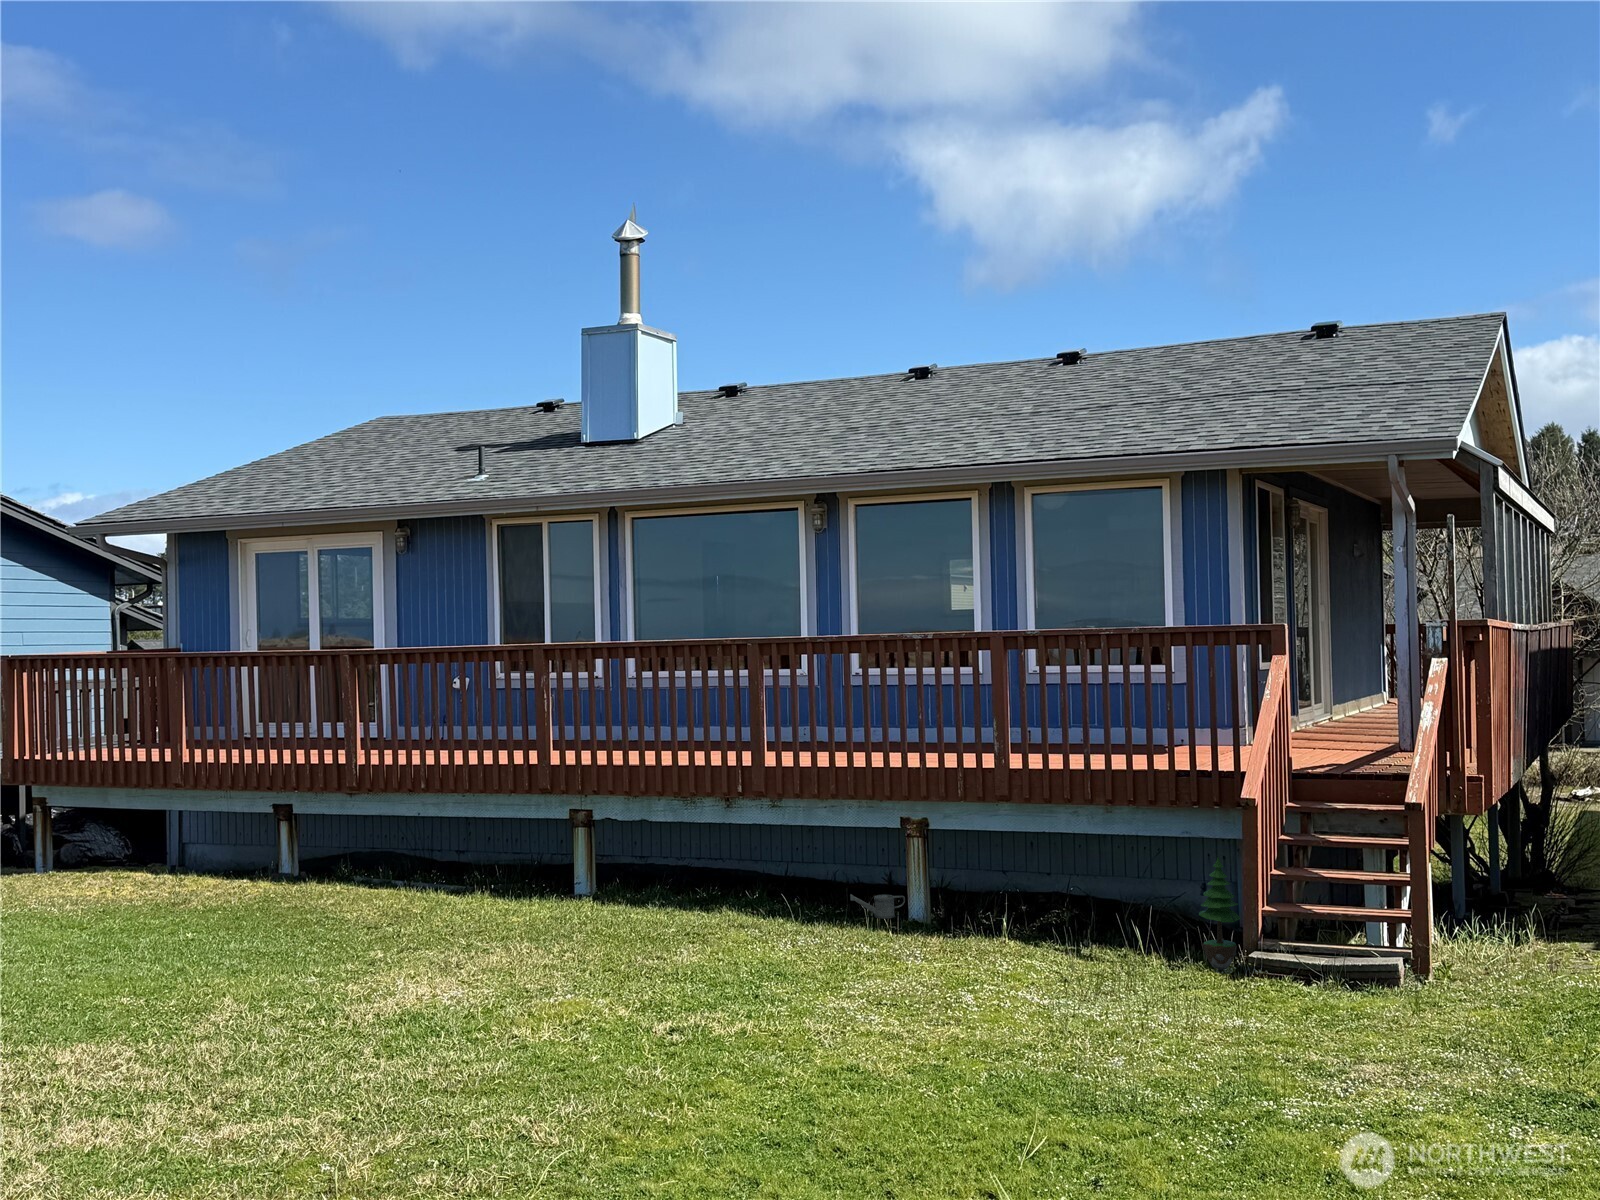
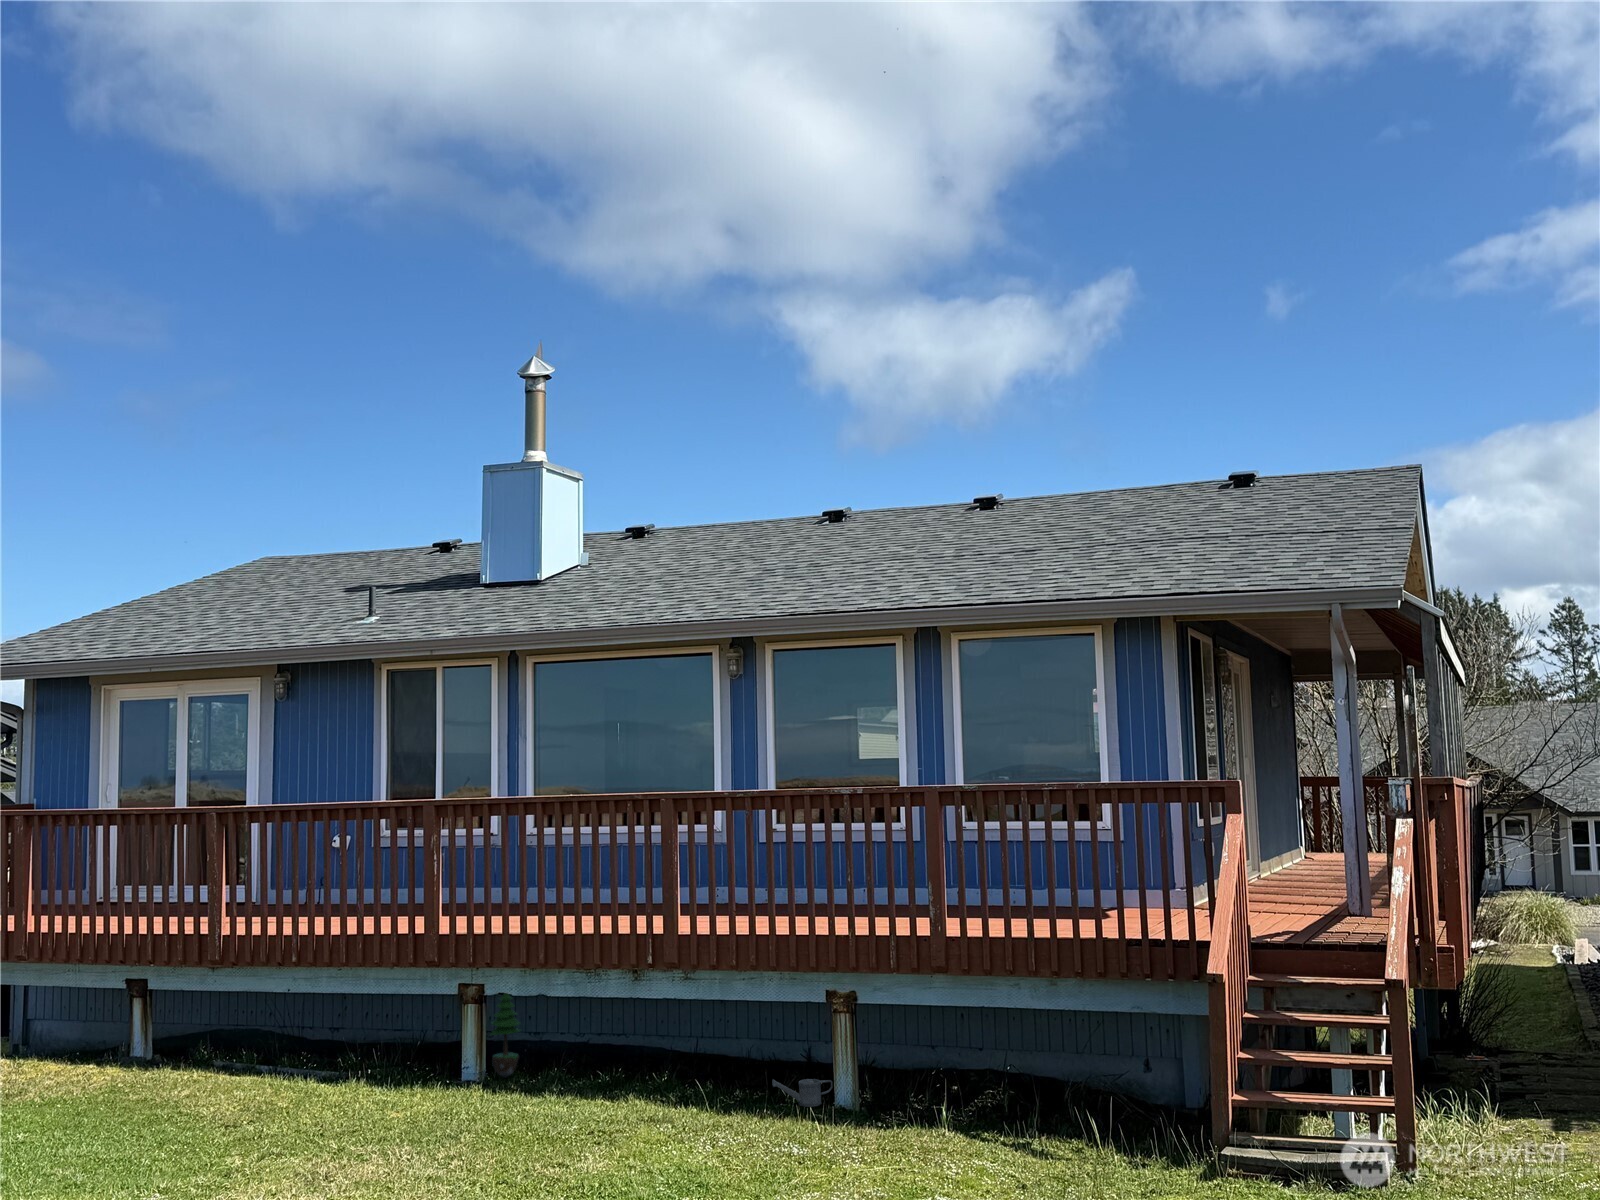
potted tree: present [1199,857,1241,971] -> present [490,993,521,1078]

